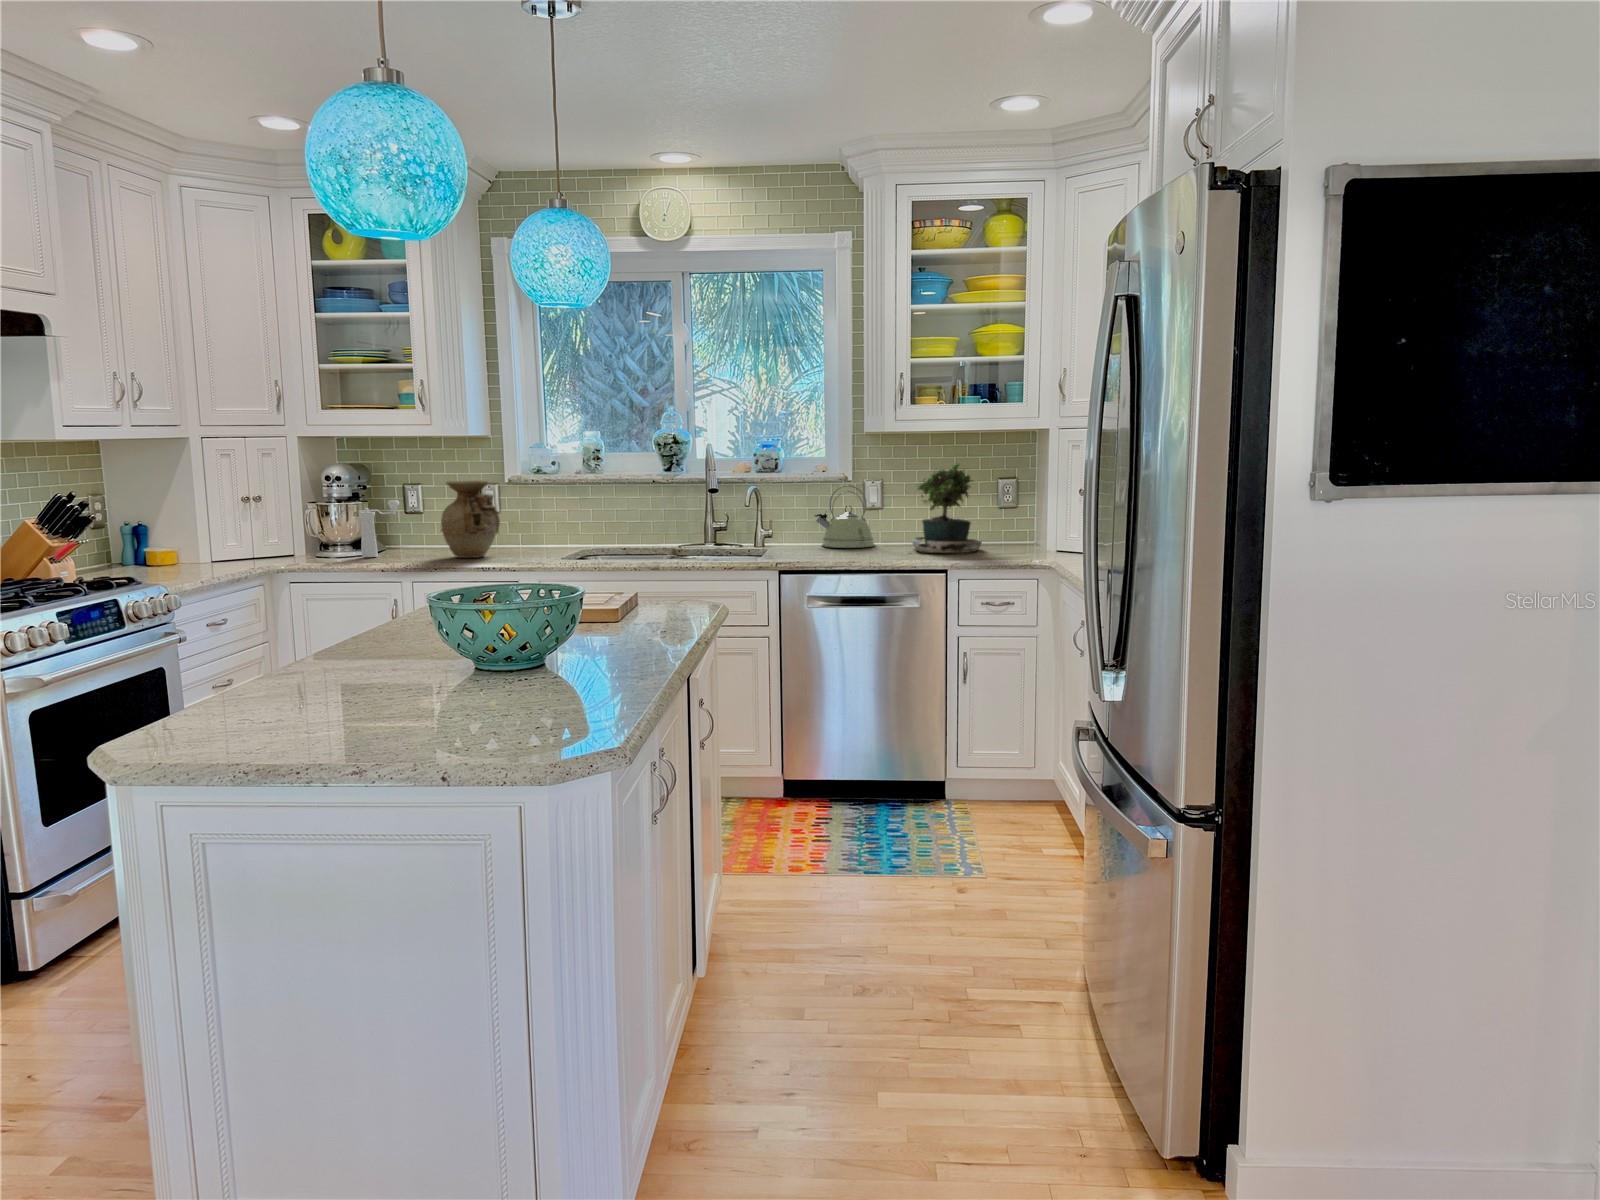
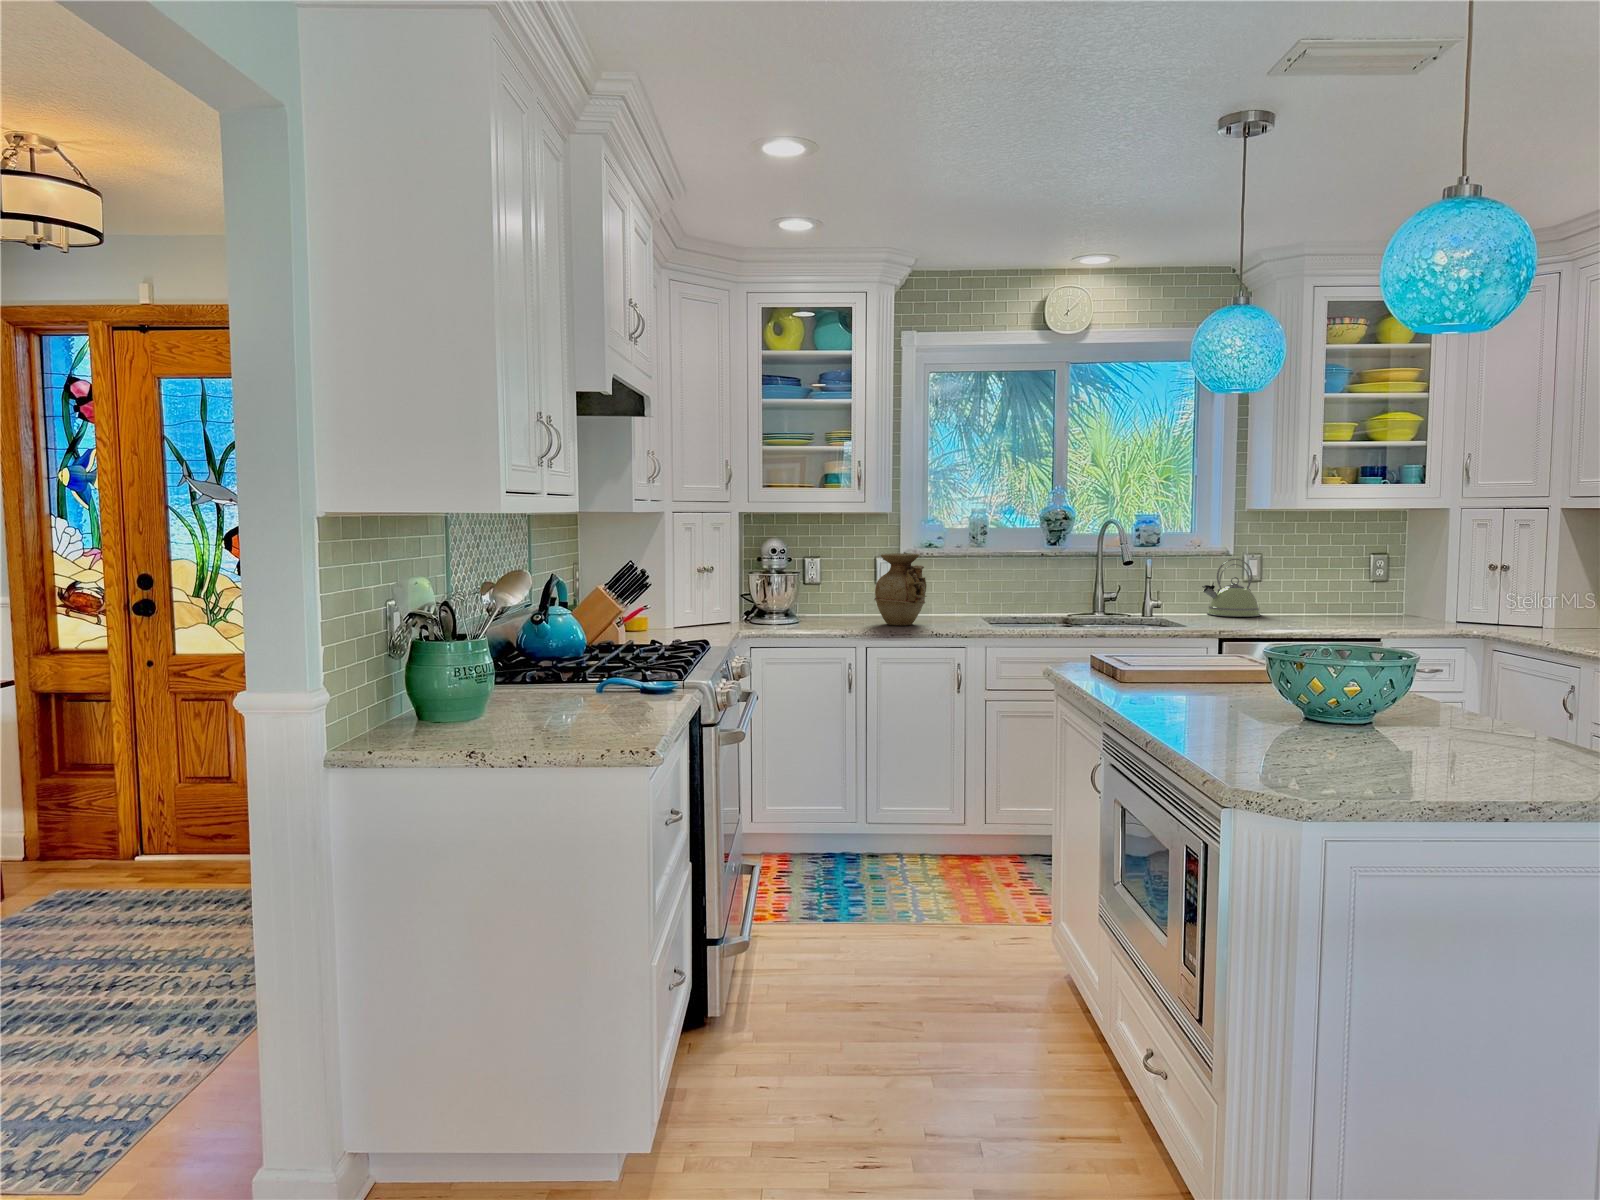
potted plant: present [908,464,982,553] -> none [1308,538,1380,623]
pepper mill: present [359,500,400,557] -> none [795,571,824,624]

